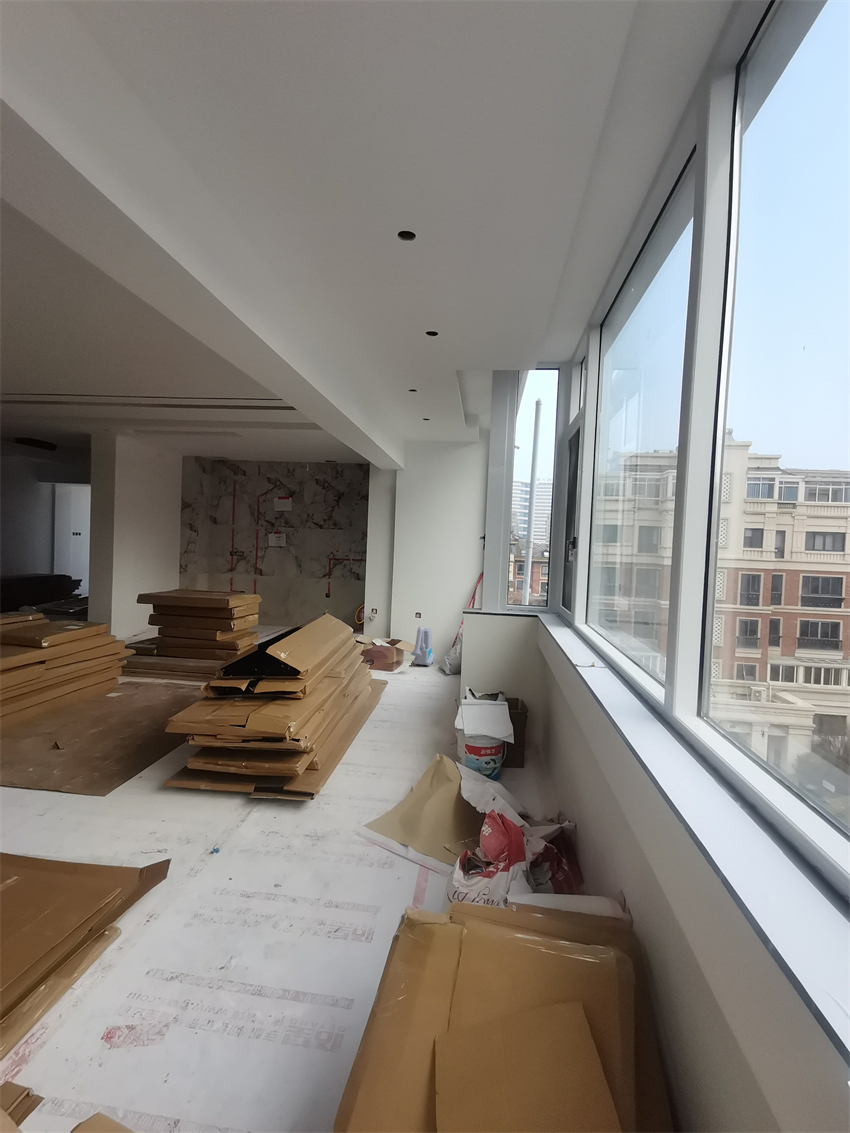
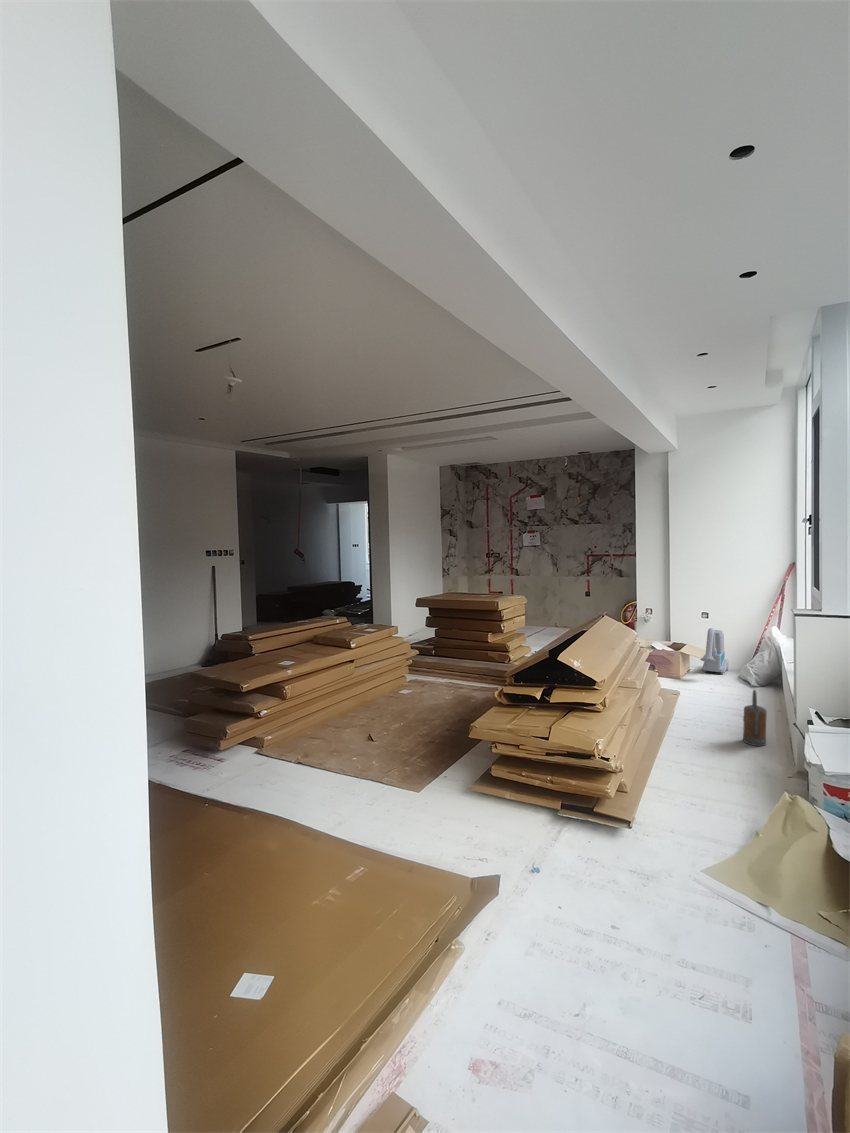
watering can: none [428,676,447,723] -> present [743,690,767,746]

